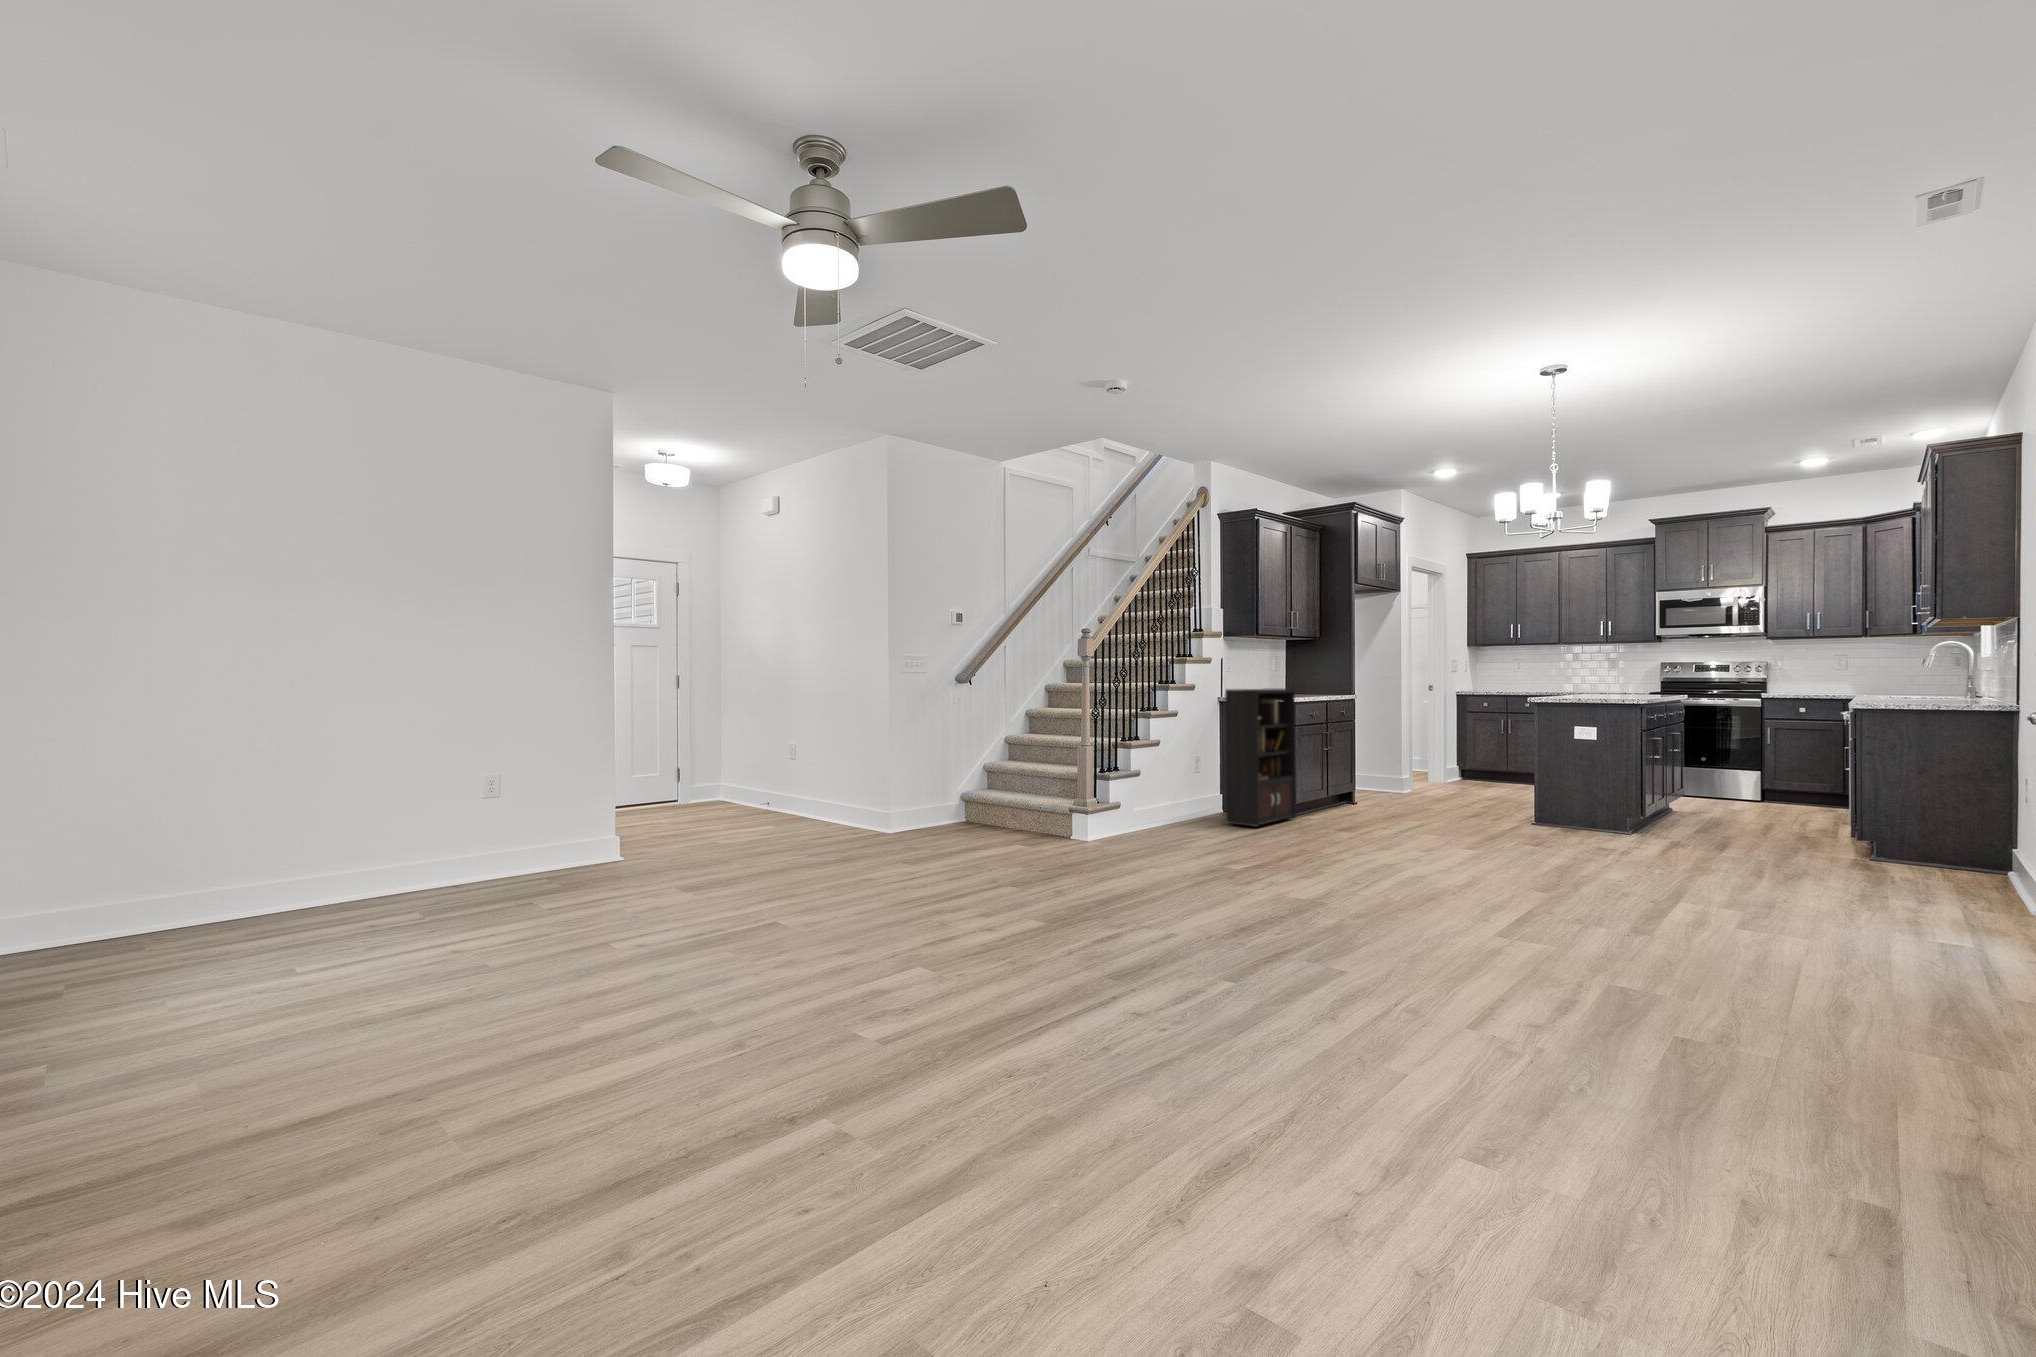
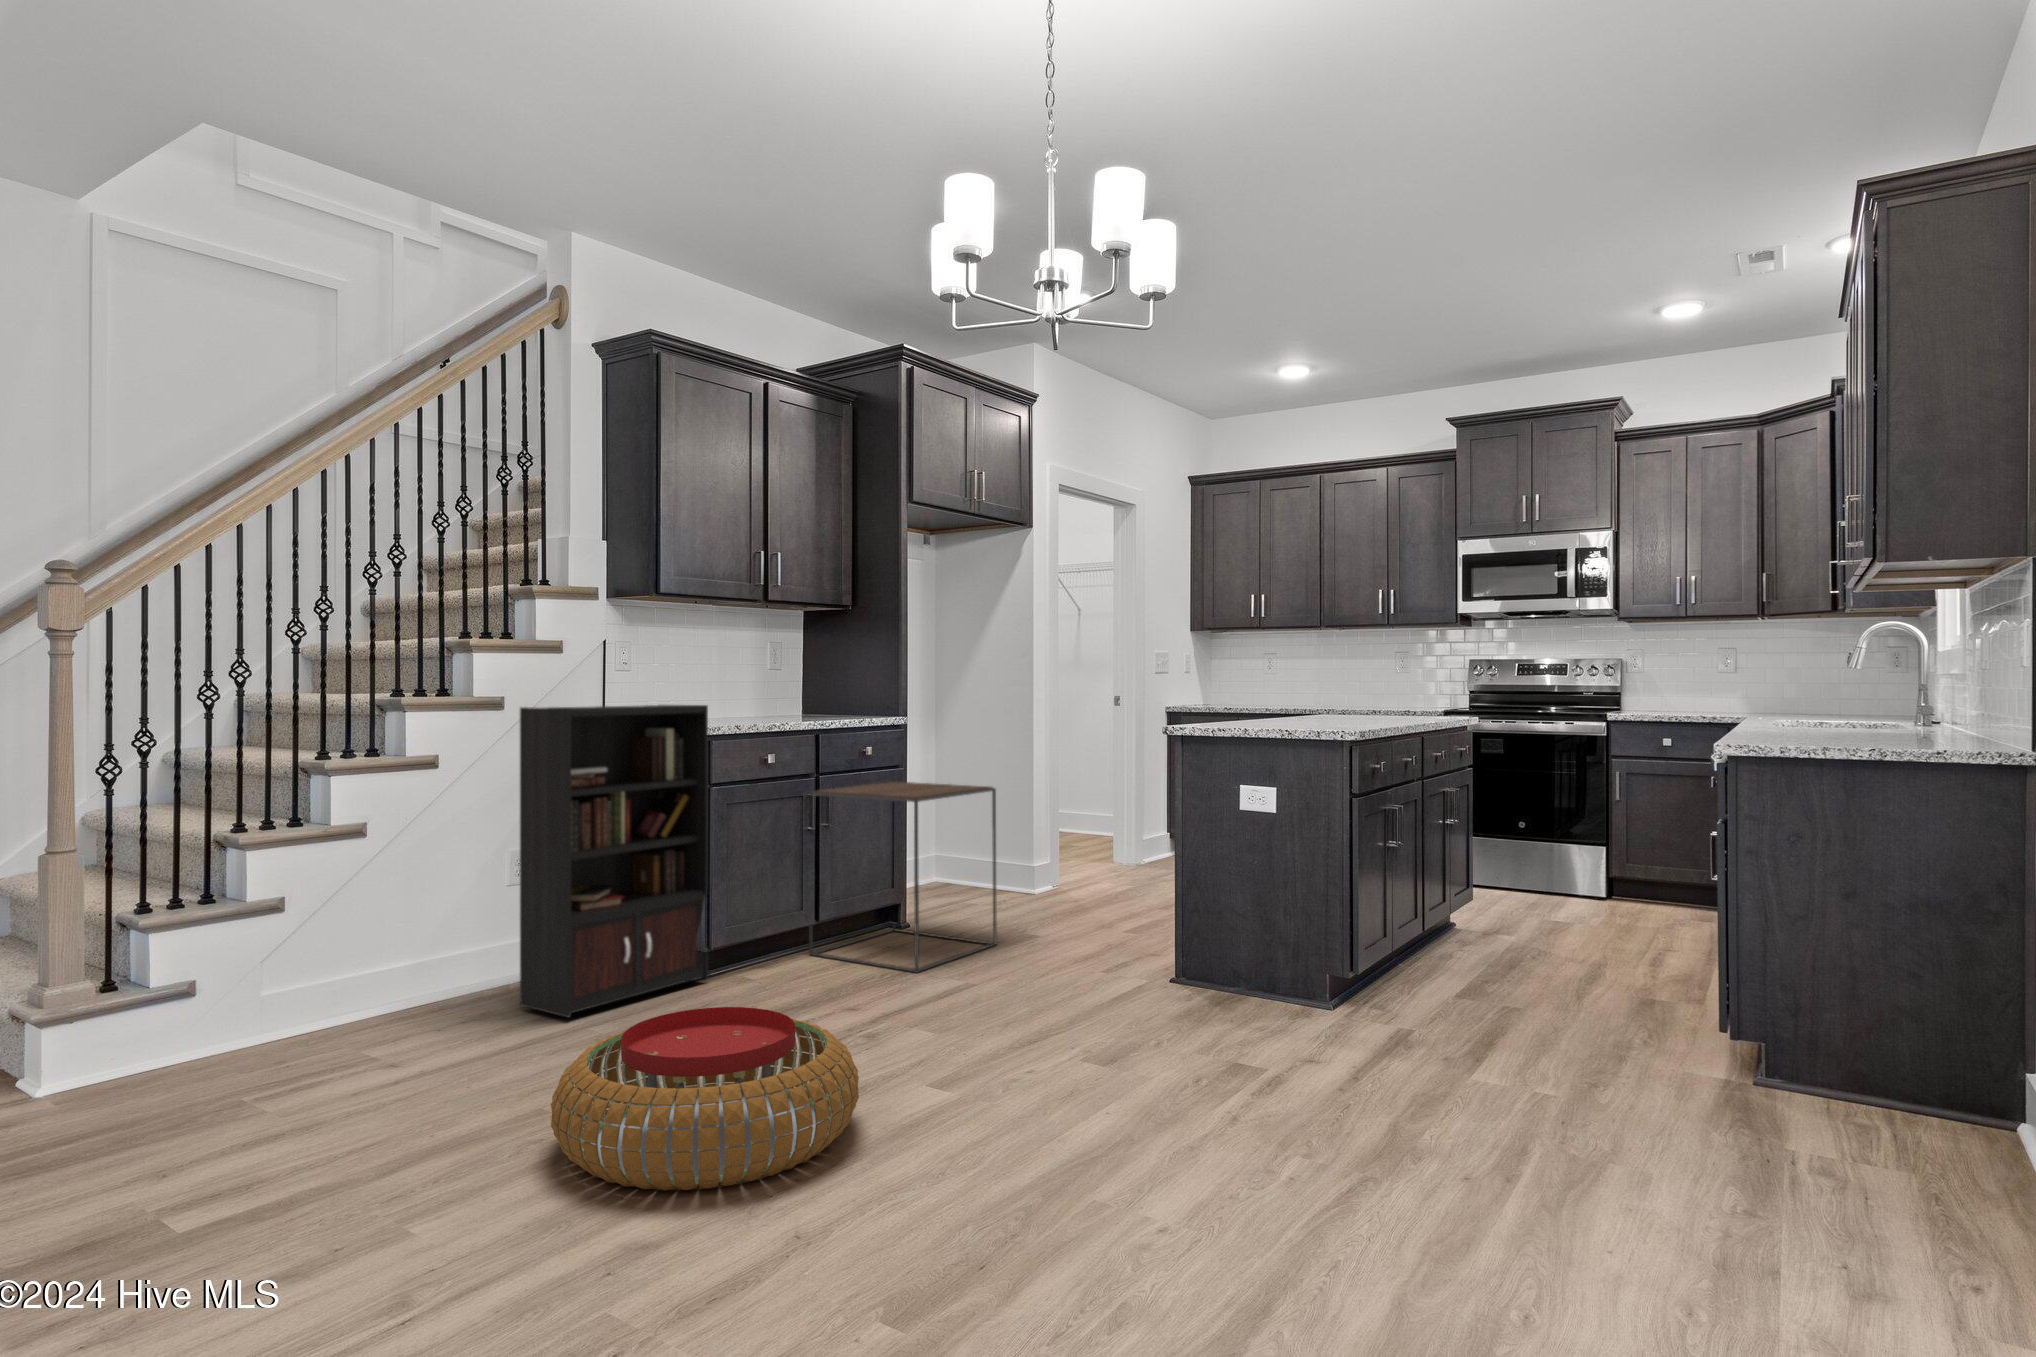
side table: none [1325,728,1418,819] -> present [809,781,997,973]
pouf: none [1331,811,1458,868] -> present [551,1007,859,1191]

